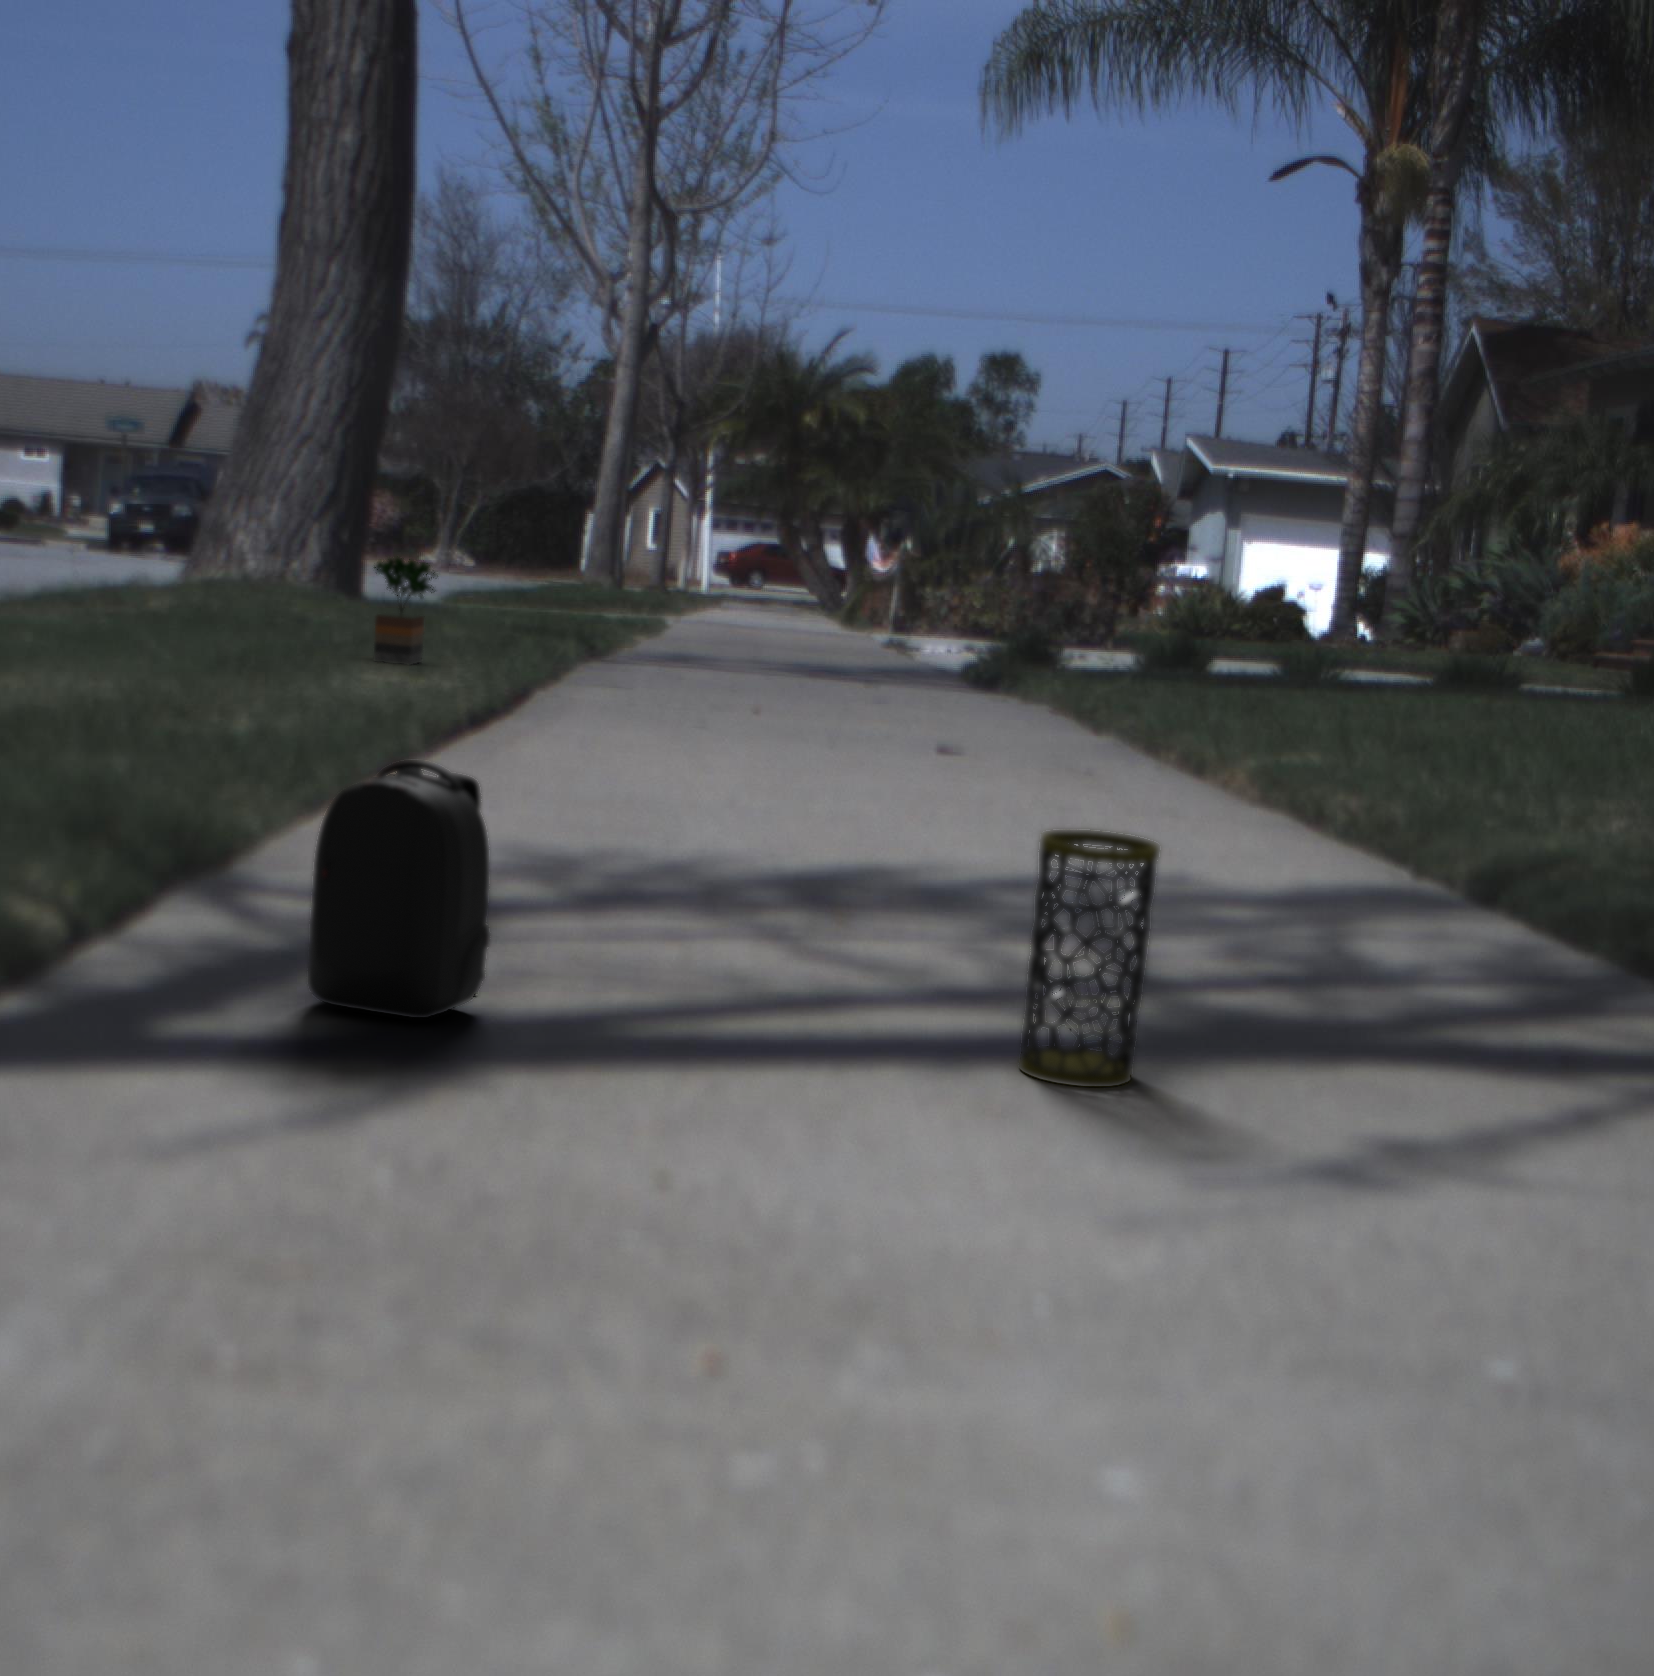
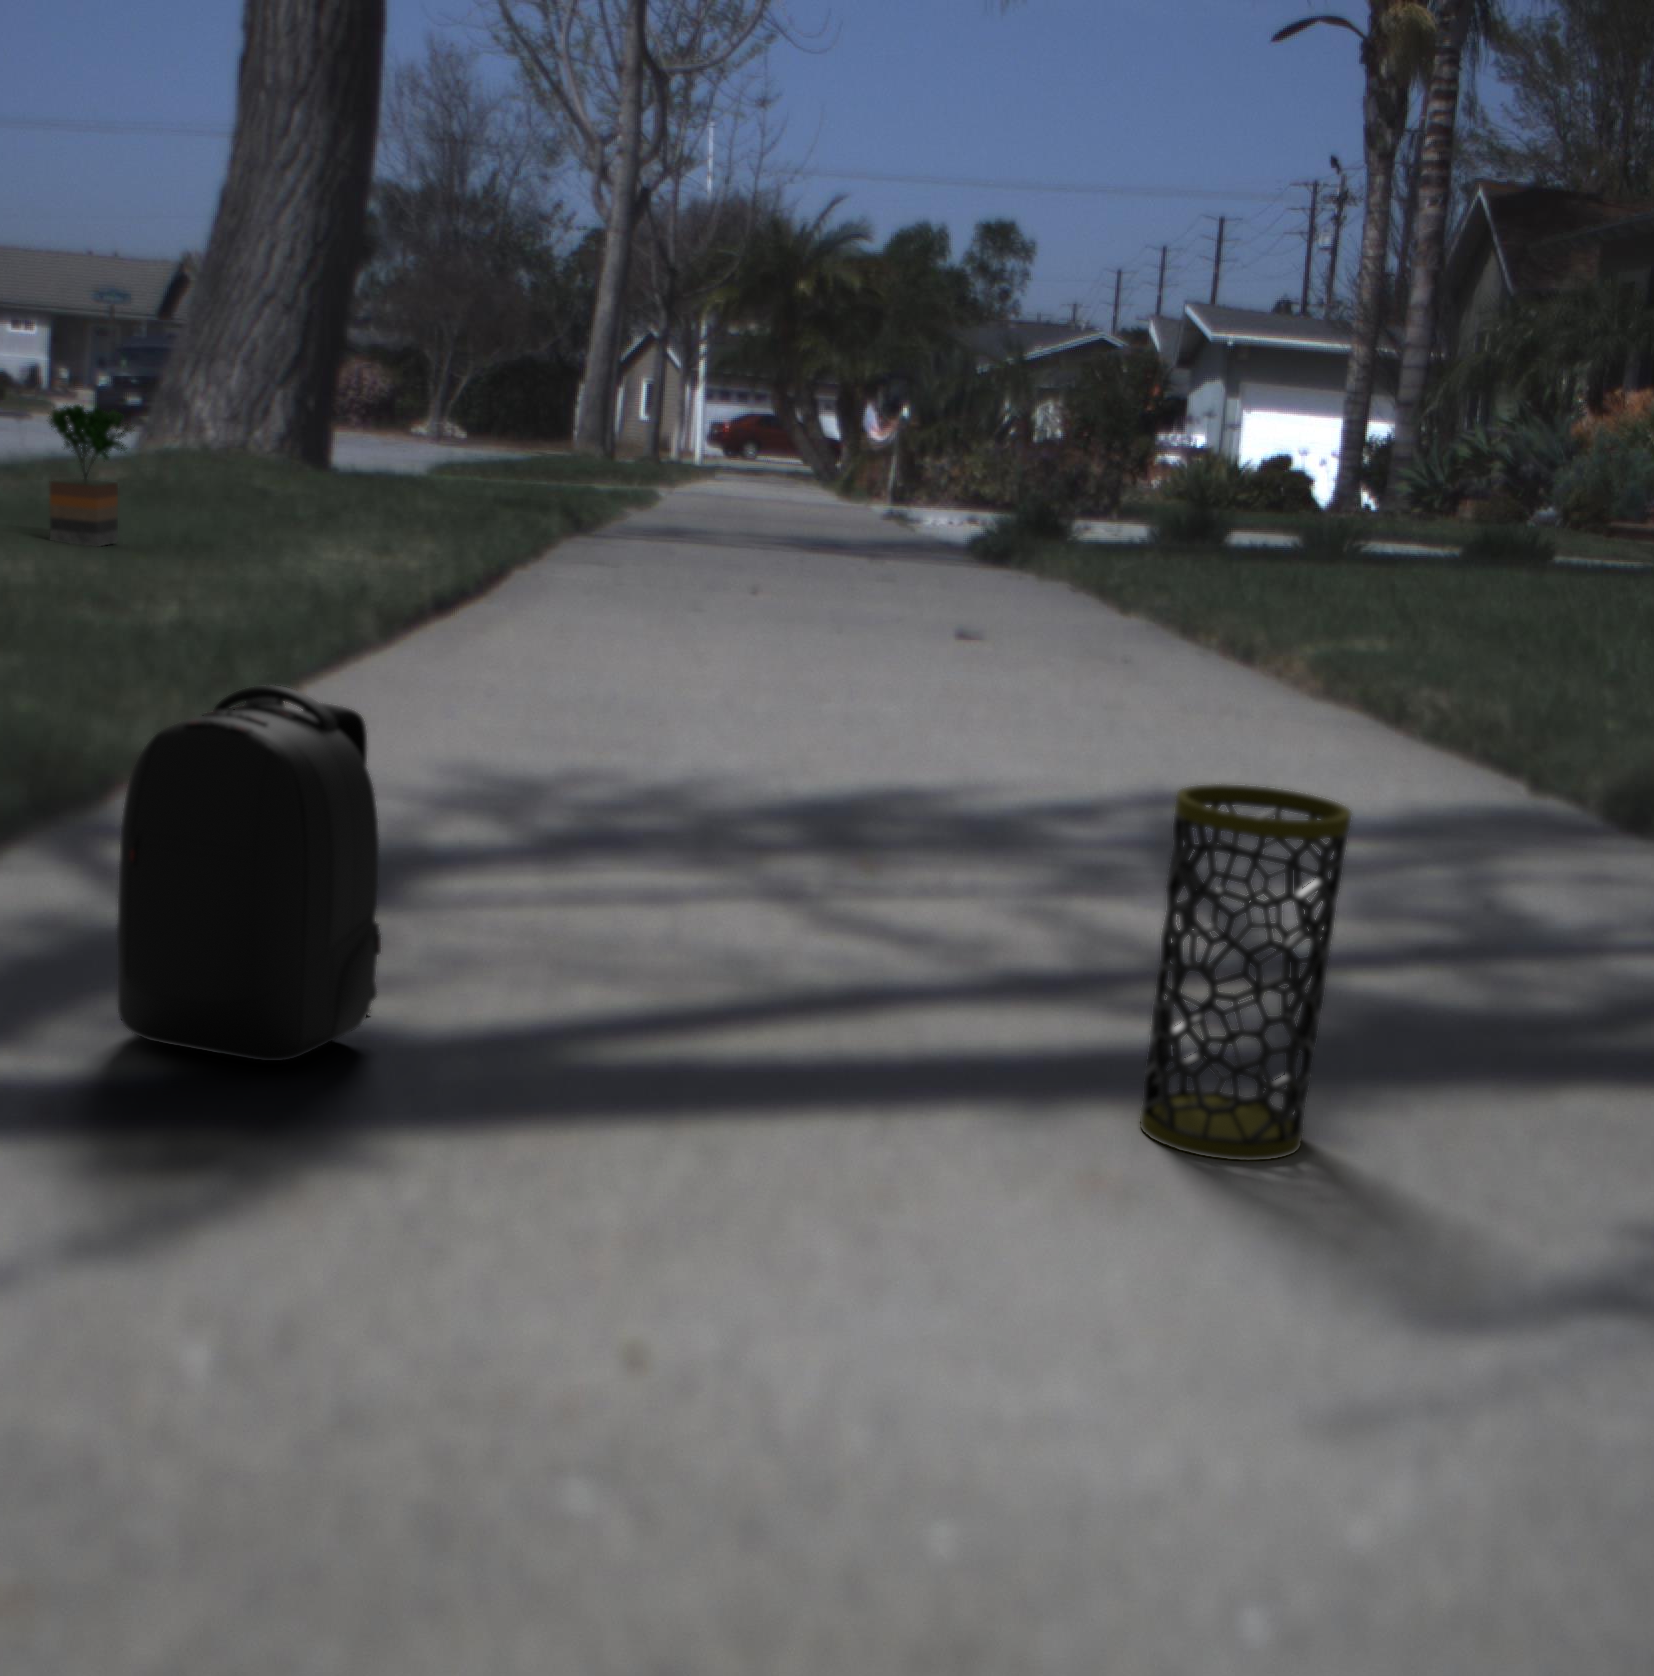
potted tree: present [374,556,438,665] -> present [49,404,134,547]

